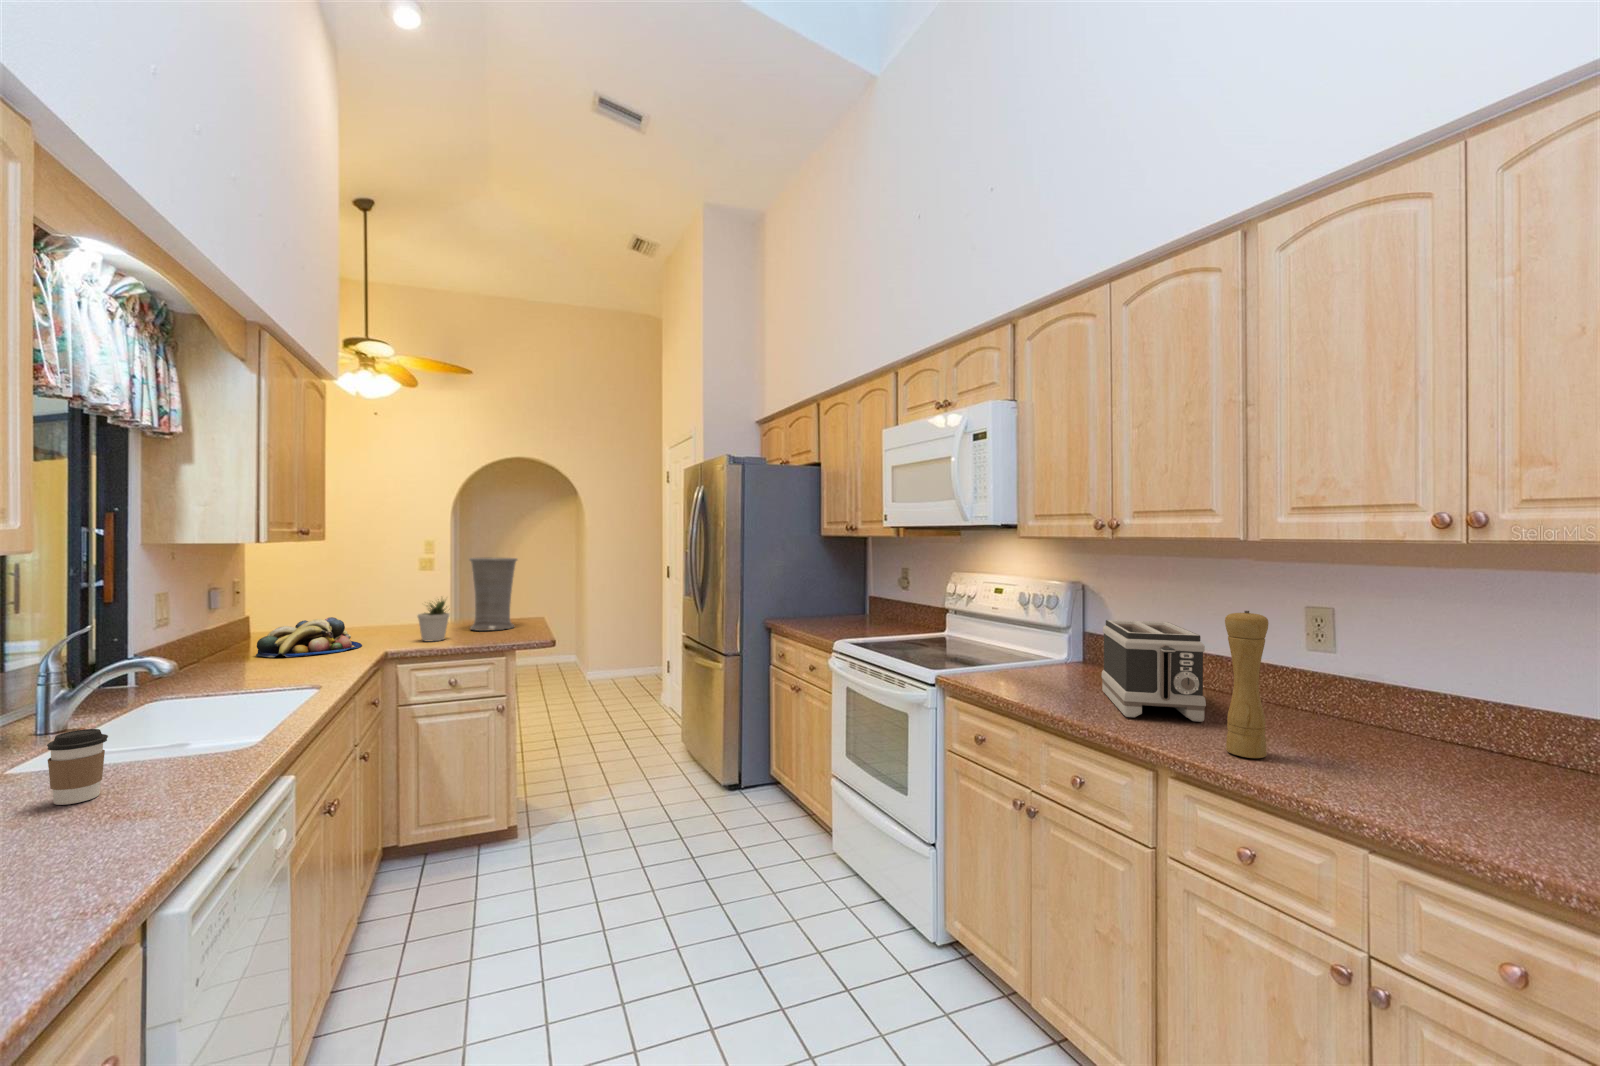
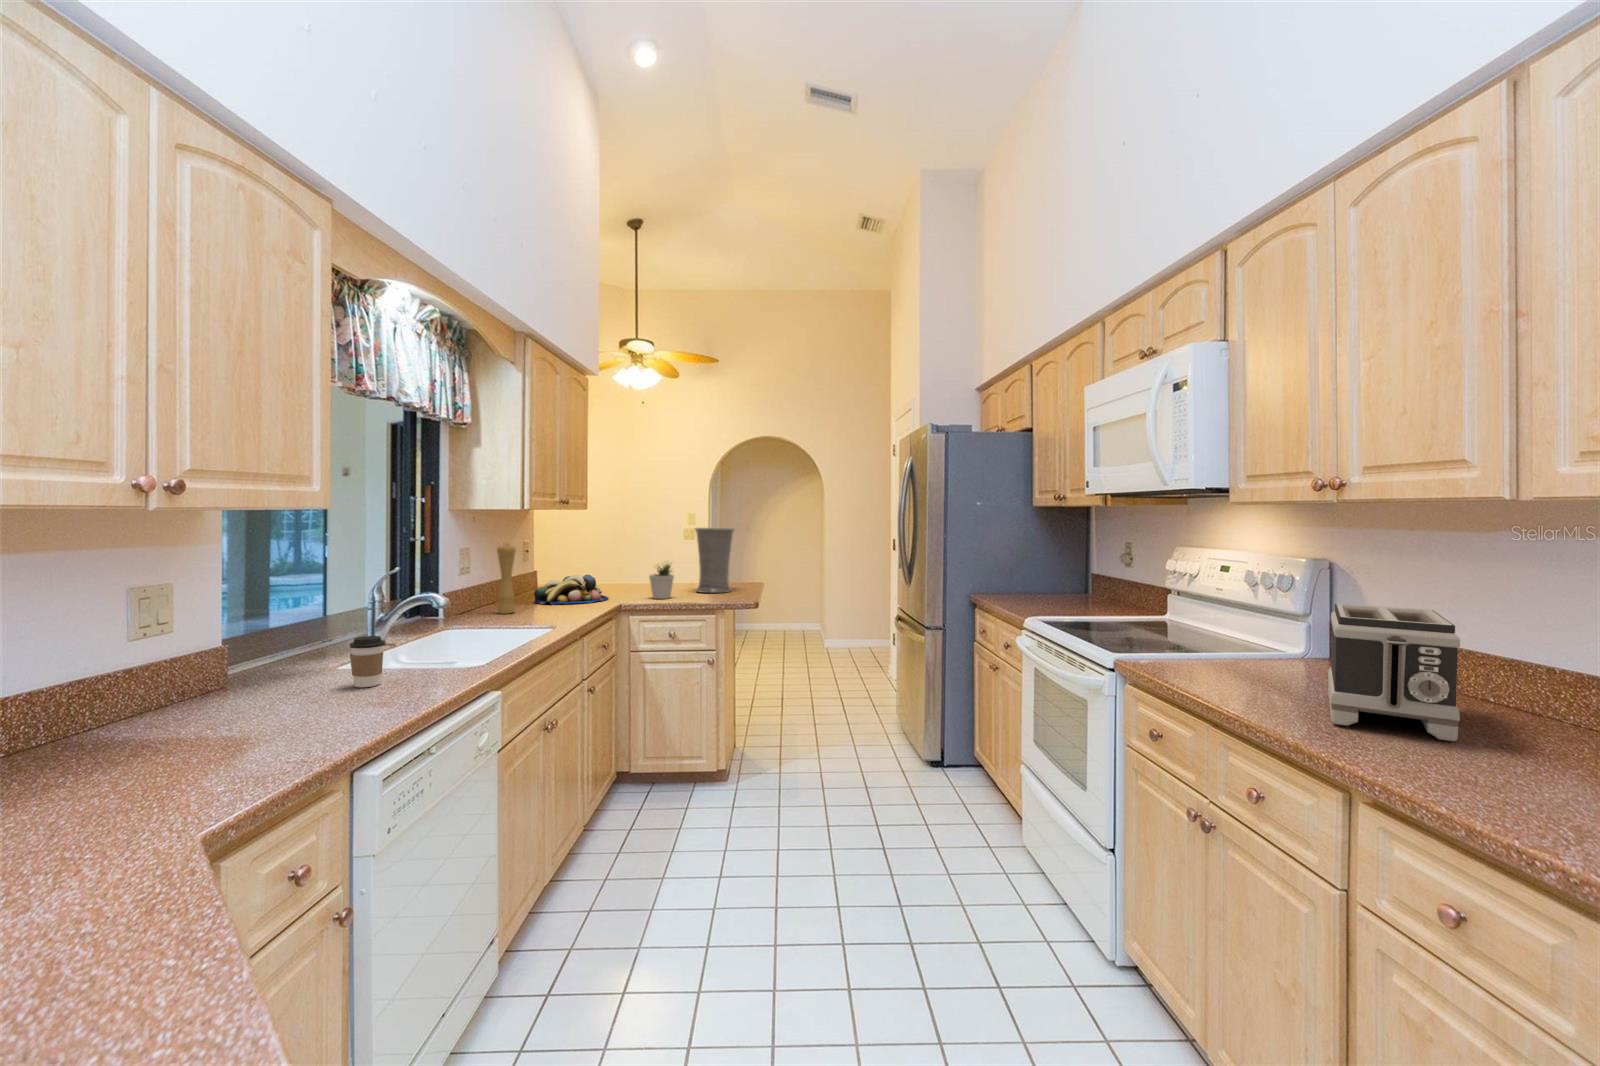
pepper mill: present [1225,611,1269,758] -> present [497,545,516,614]

